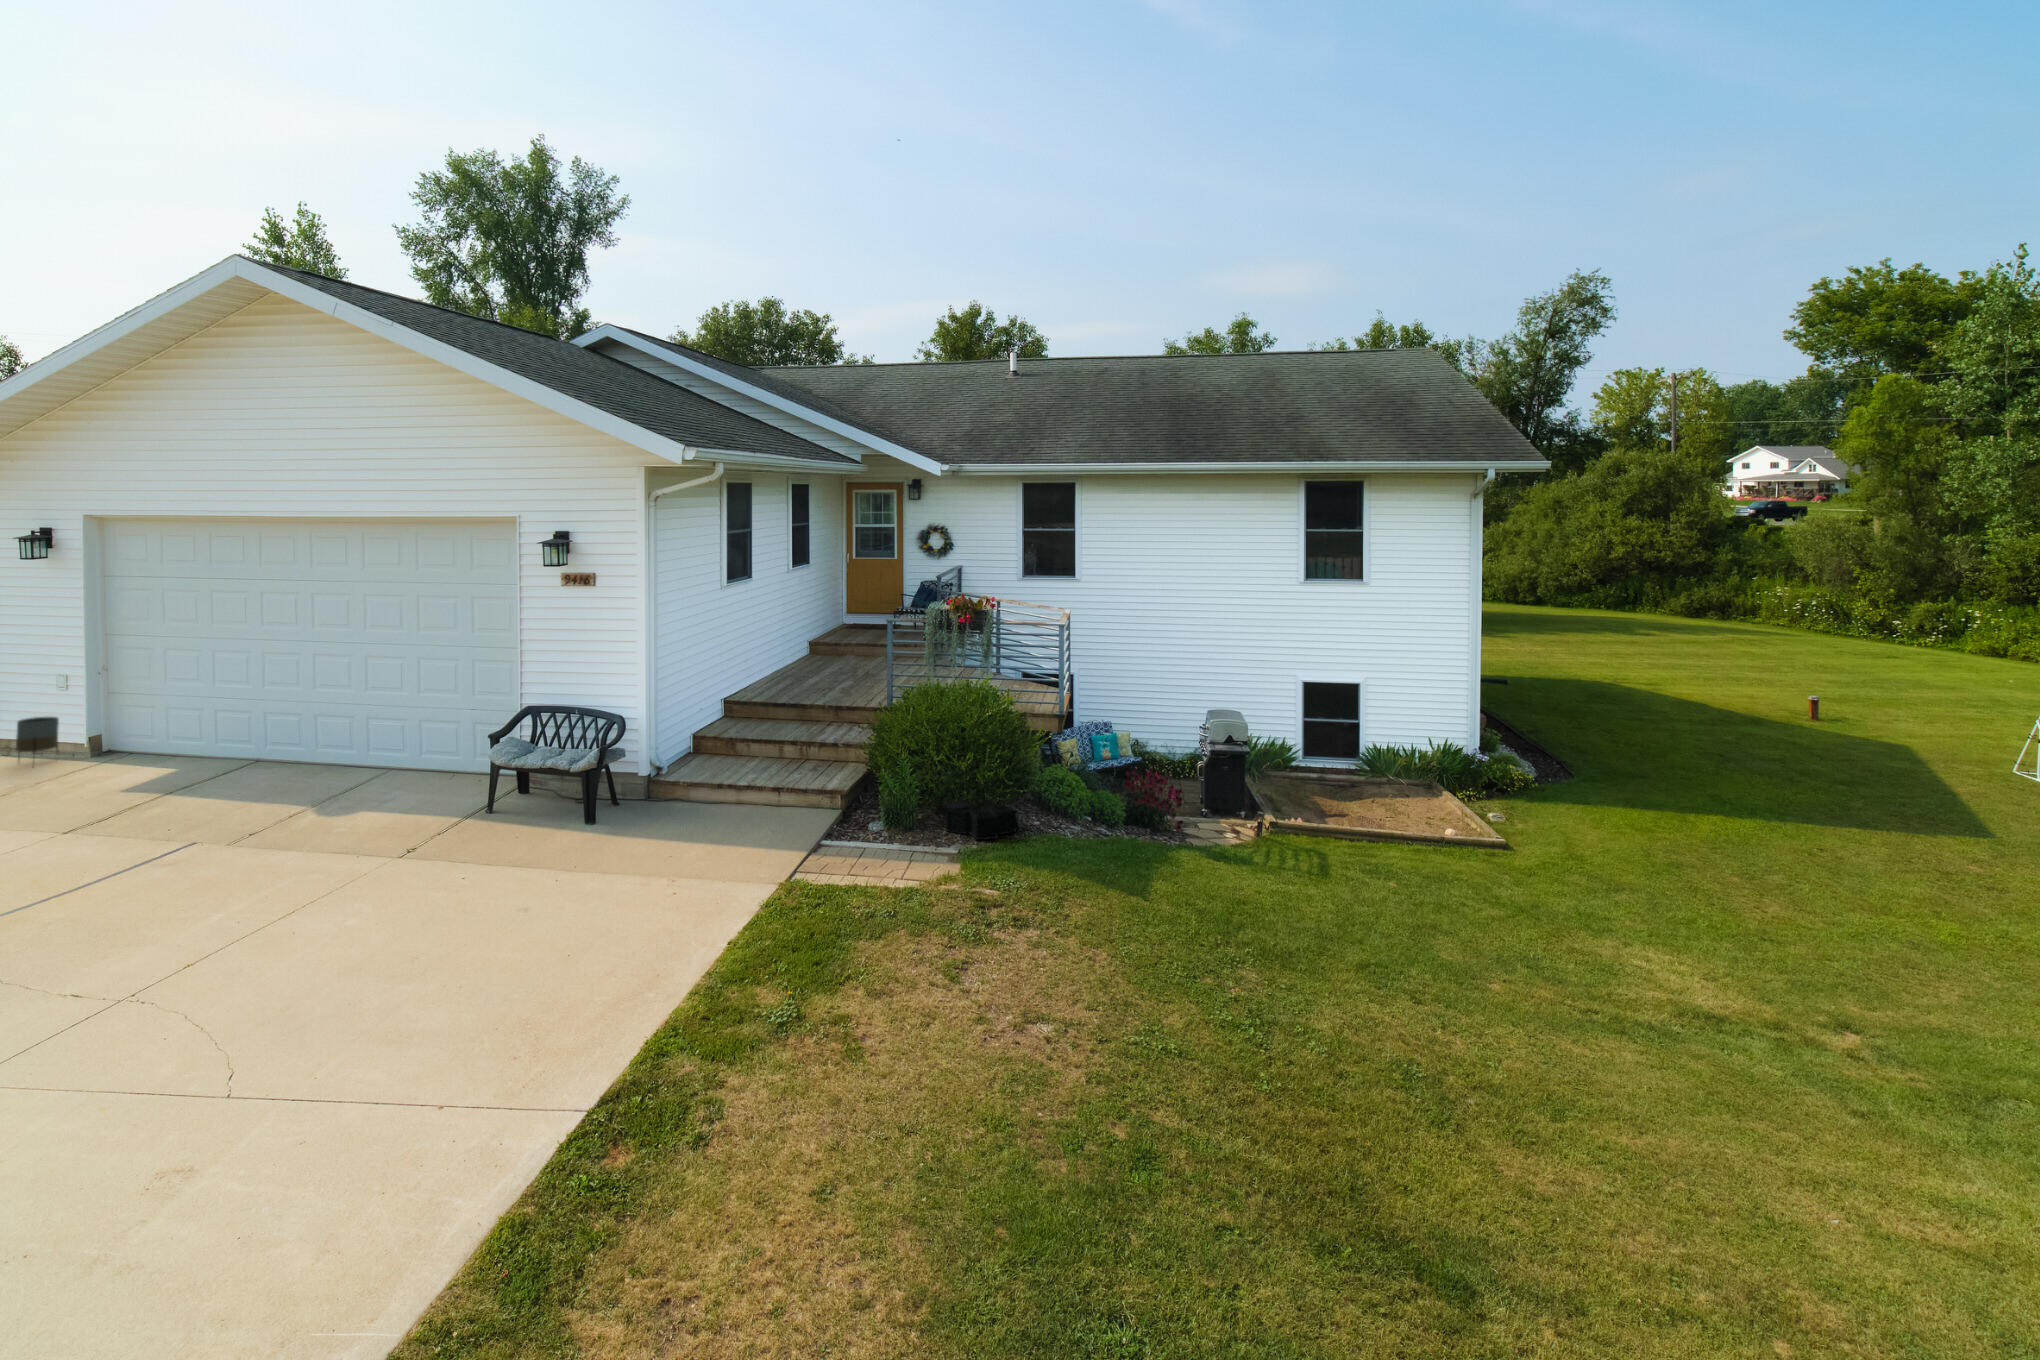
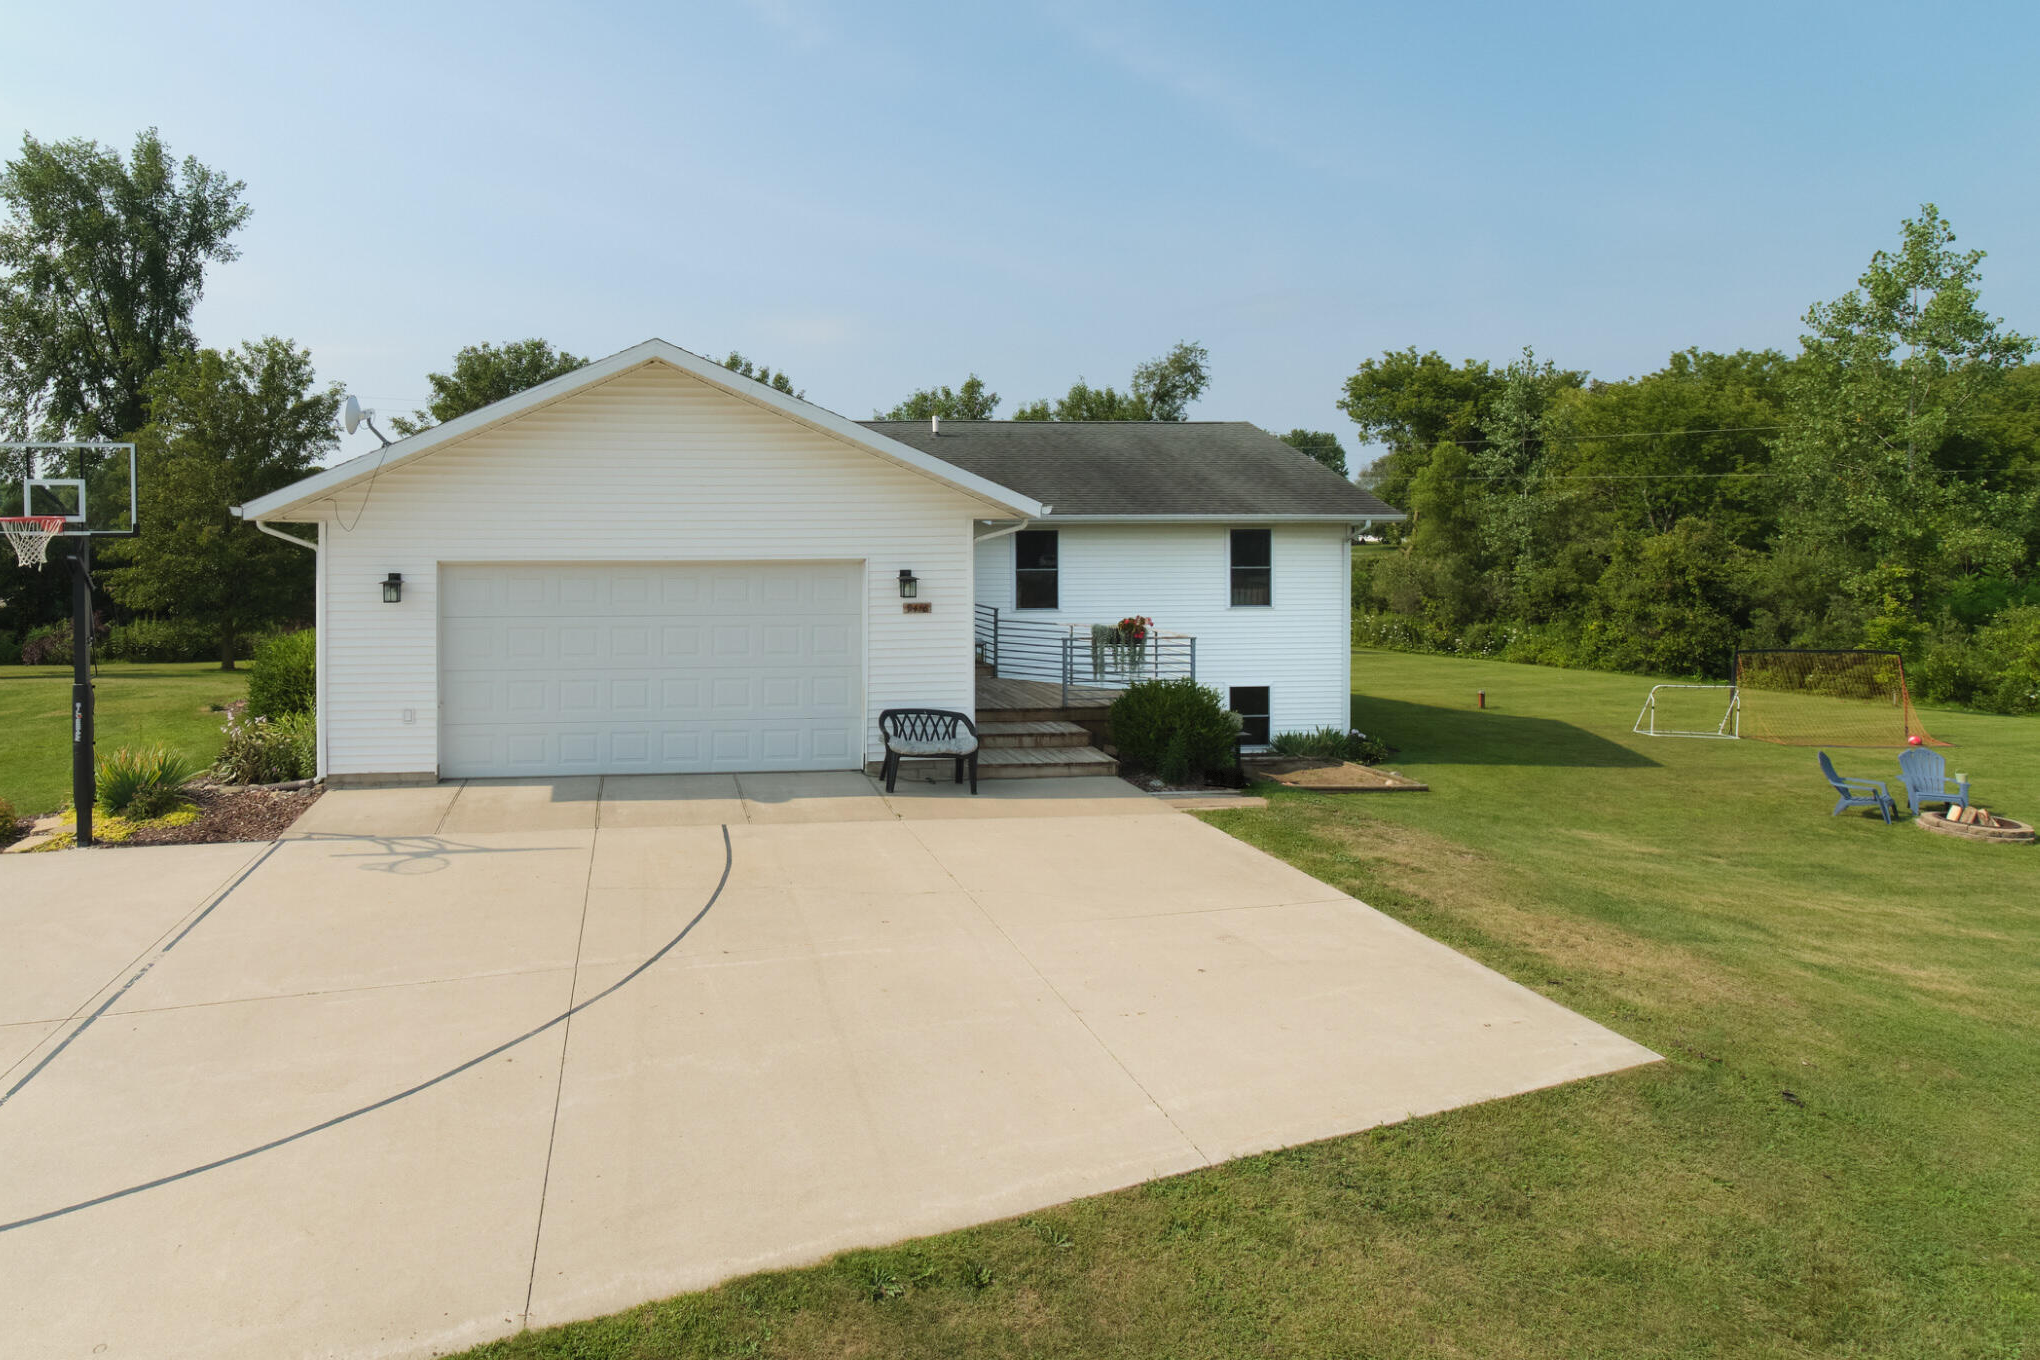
planter: present [16,717,59,753] -> none [395,739,429,785]

